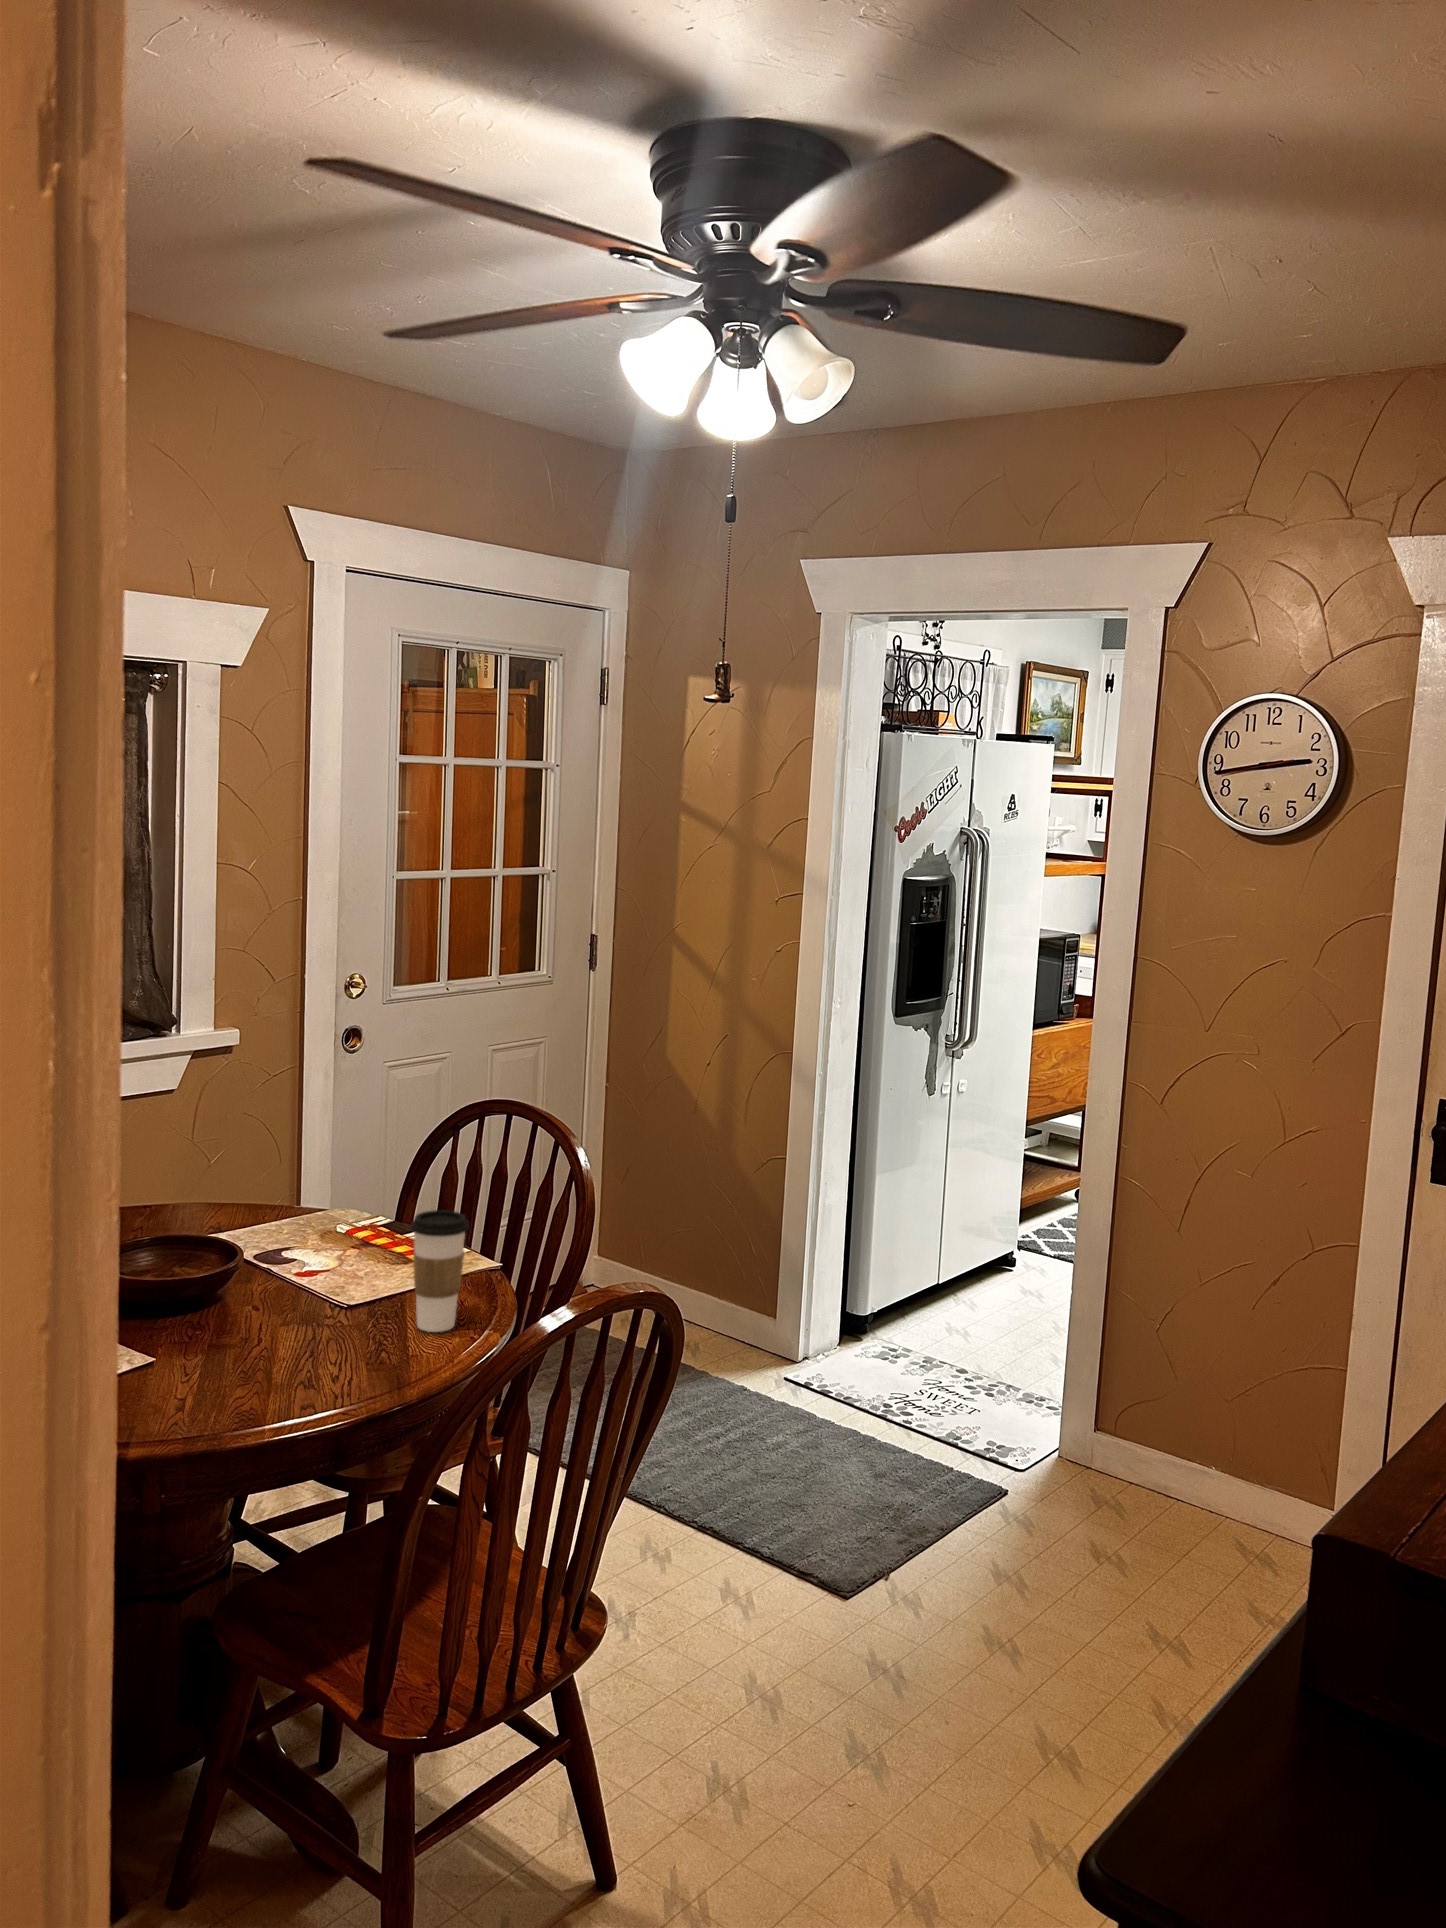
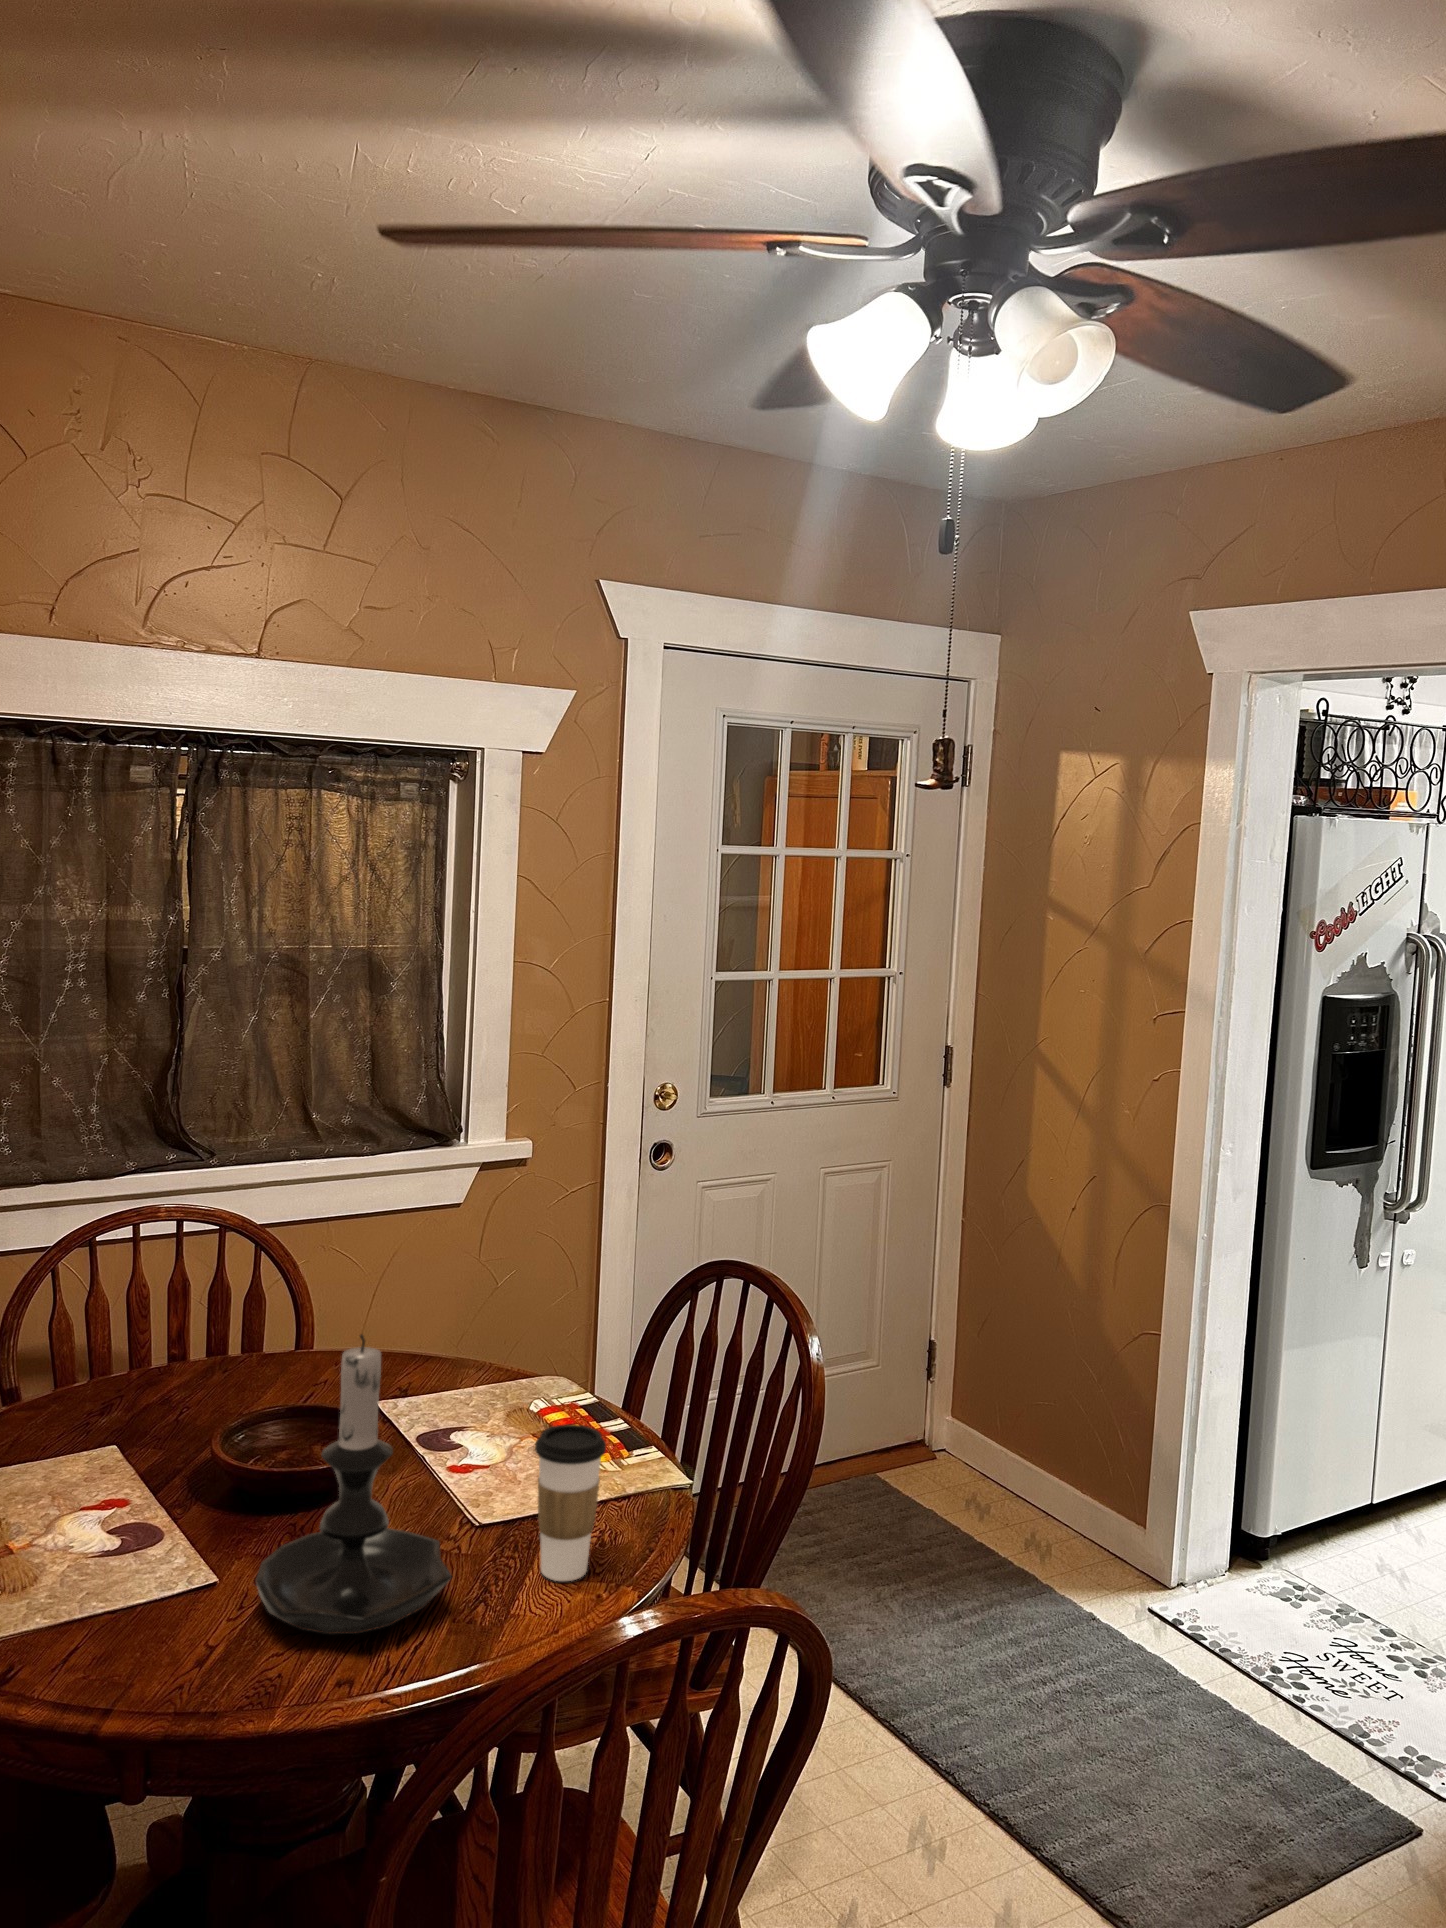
candle holder: none [196,1140,364,1380] -> present [255,1335,452,1634]

